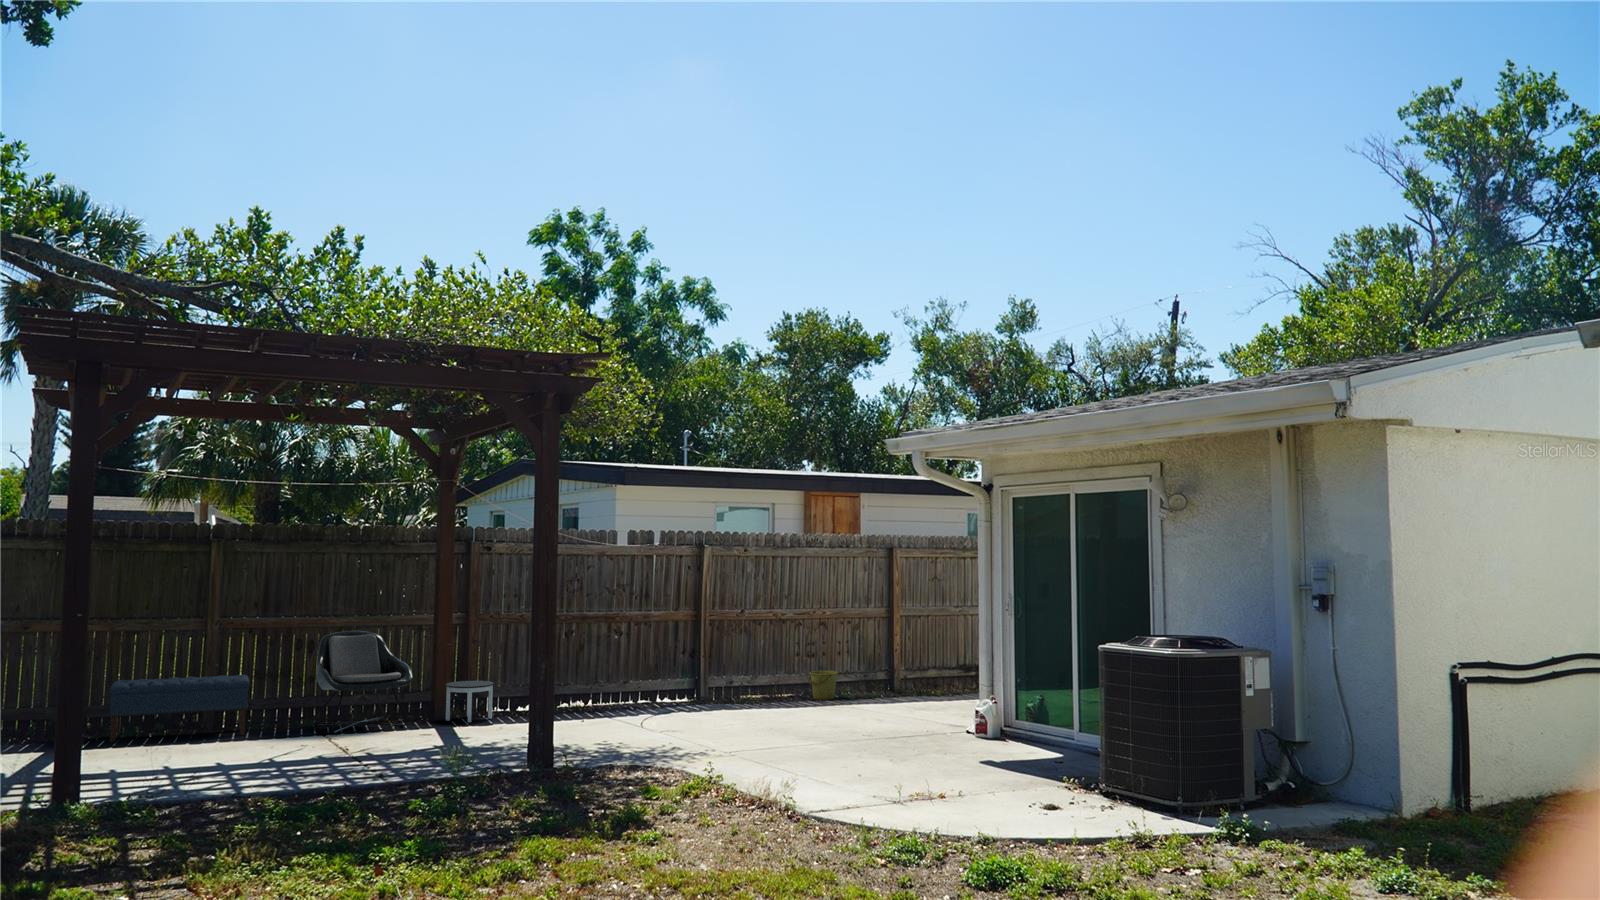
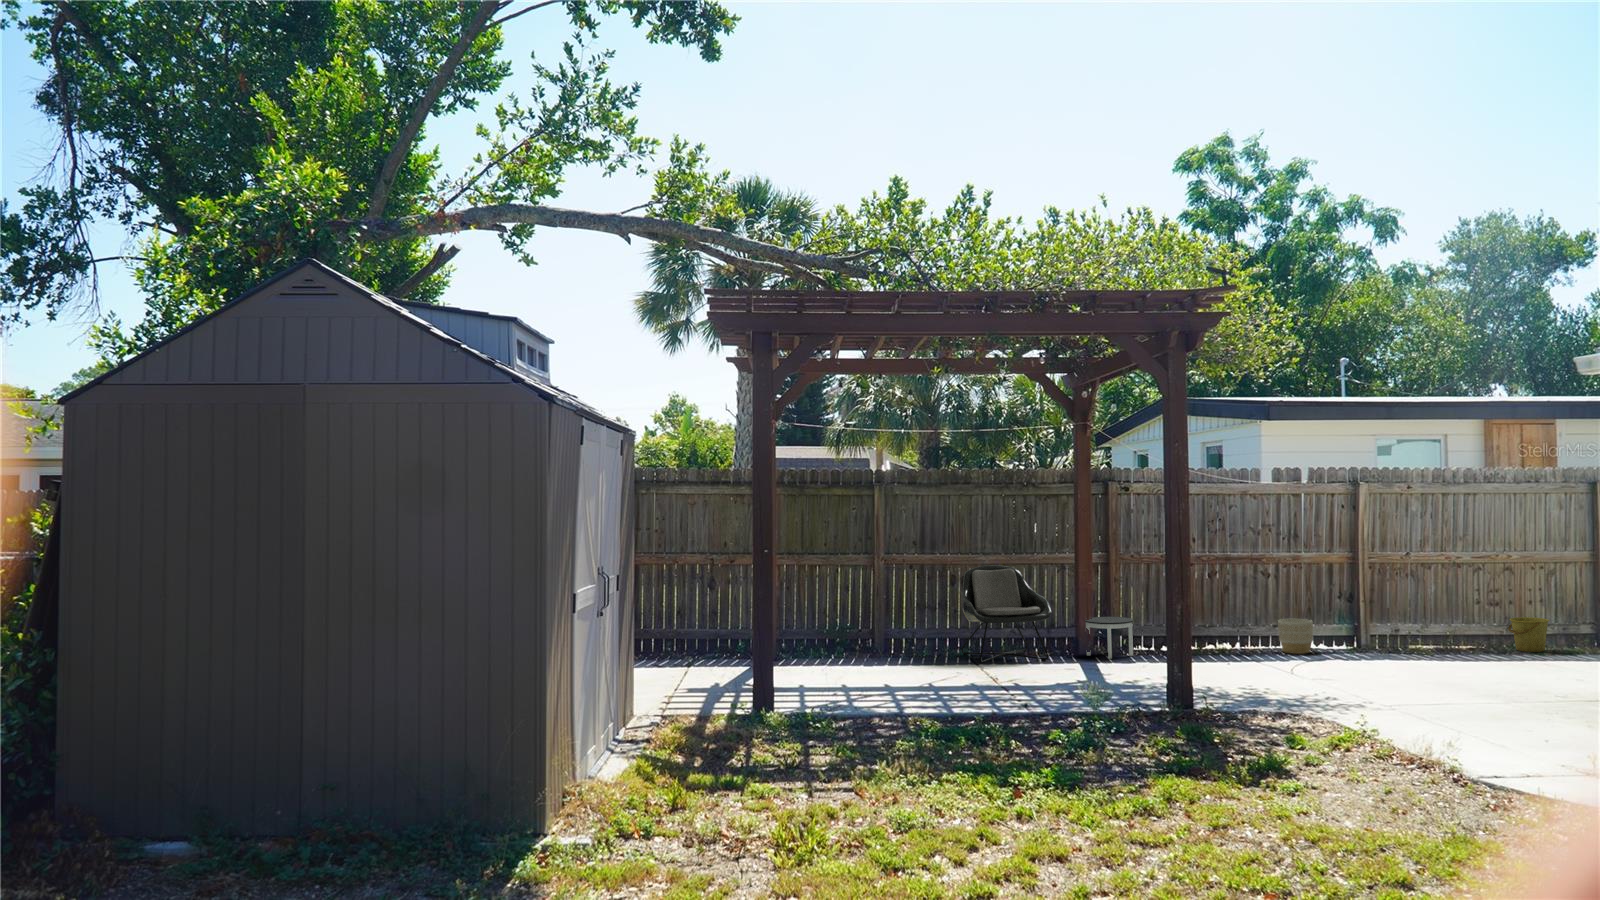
bench: present [110,675,249,742] -> none [793,605,904,662]
planter: none [626,678,656,710] -> present [1278,619,1313,654]

